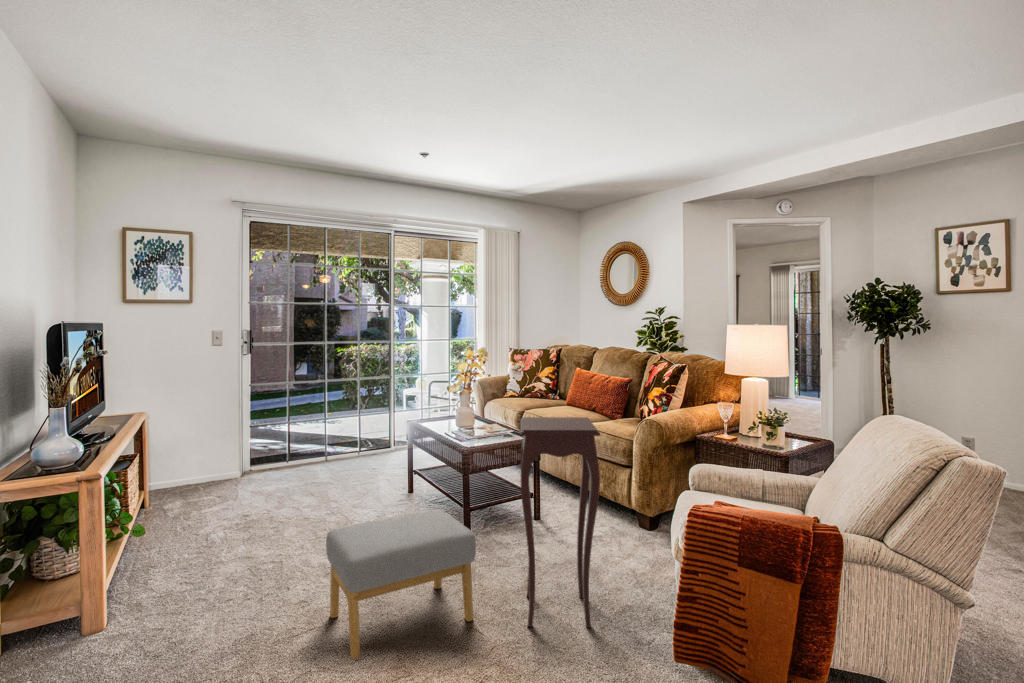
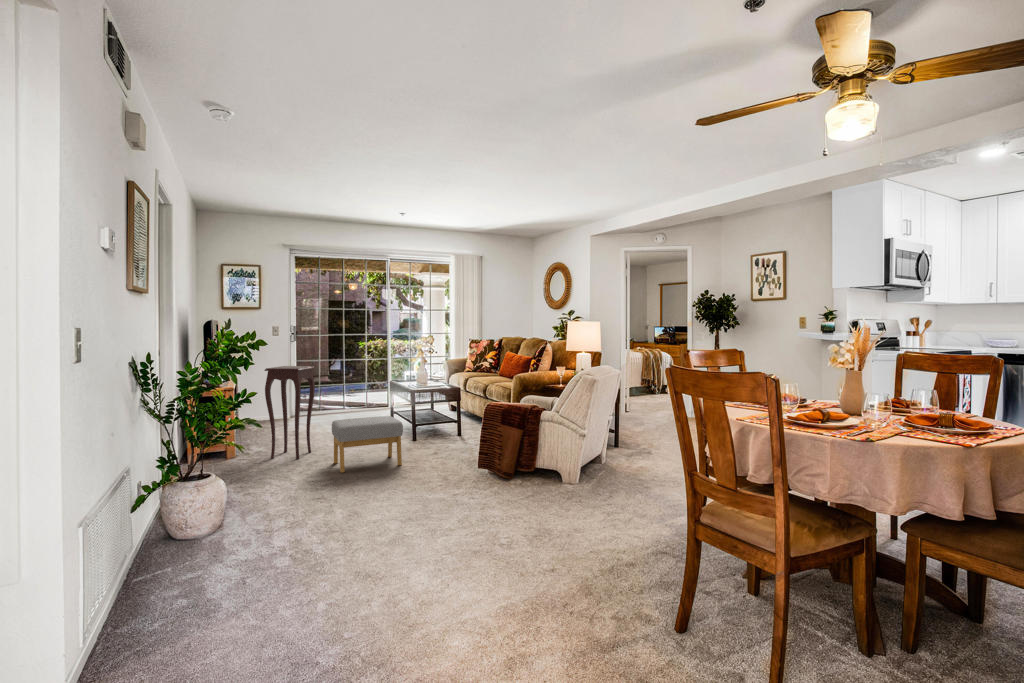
side table: present [520,417,600,628] -> present [265,366,315,459]

